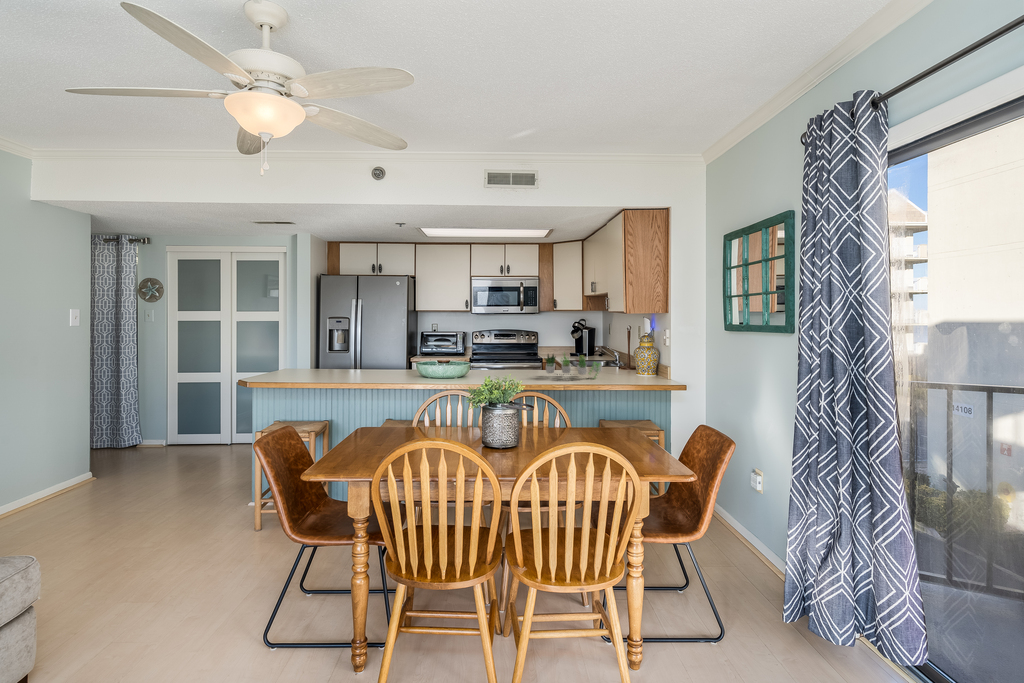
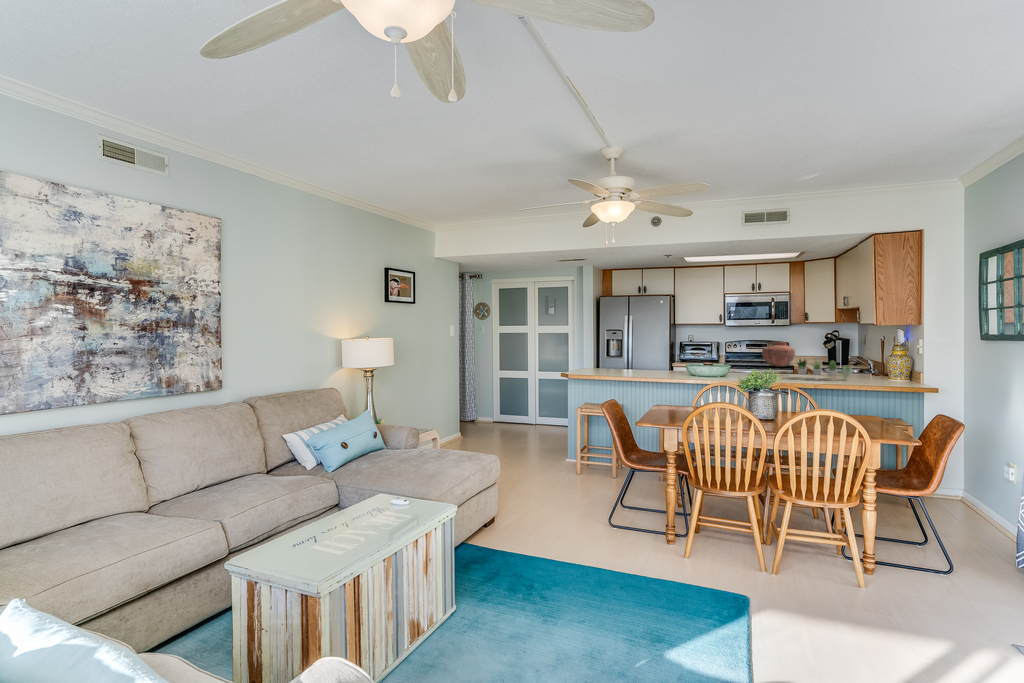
vase: none [511,332,544,359] -> present [762,342,795,367]

